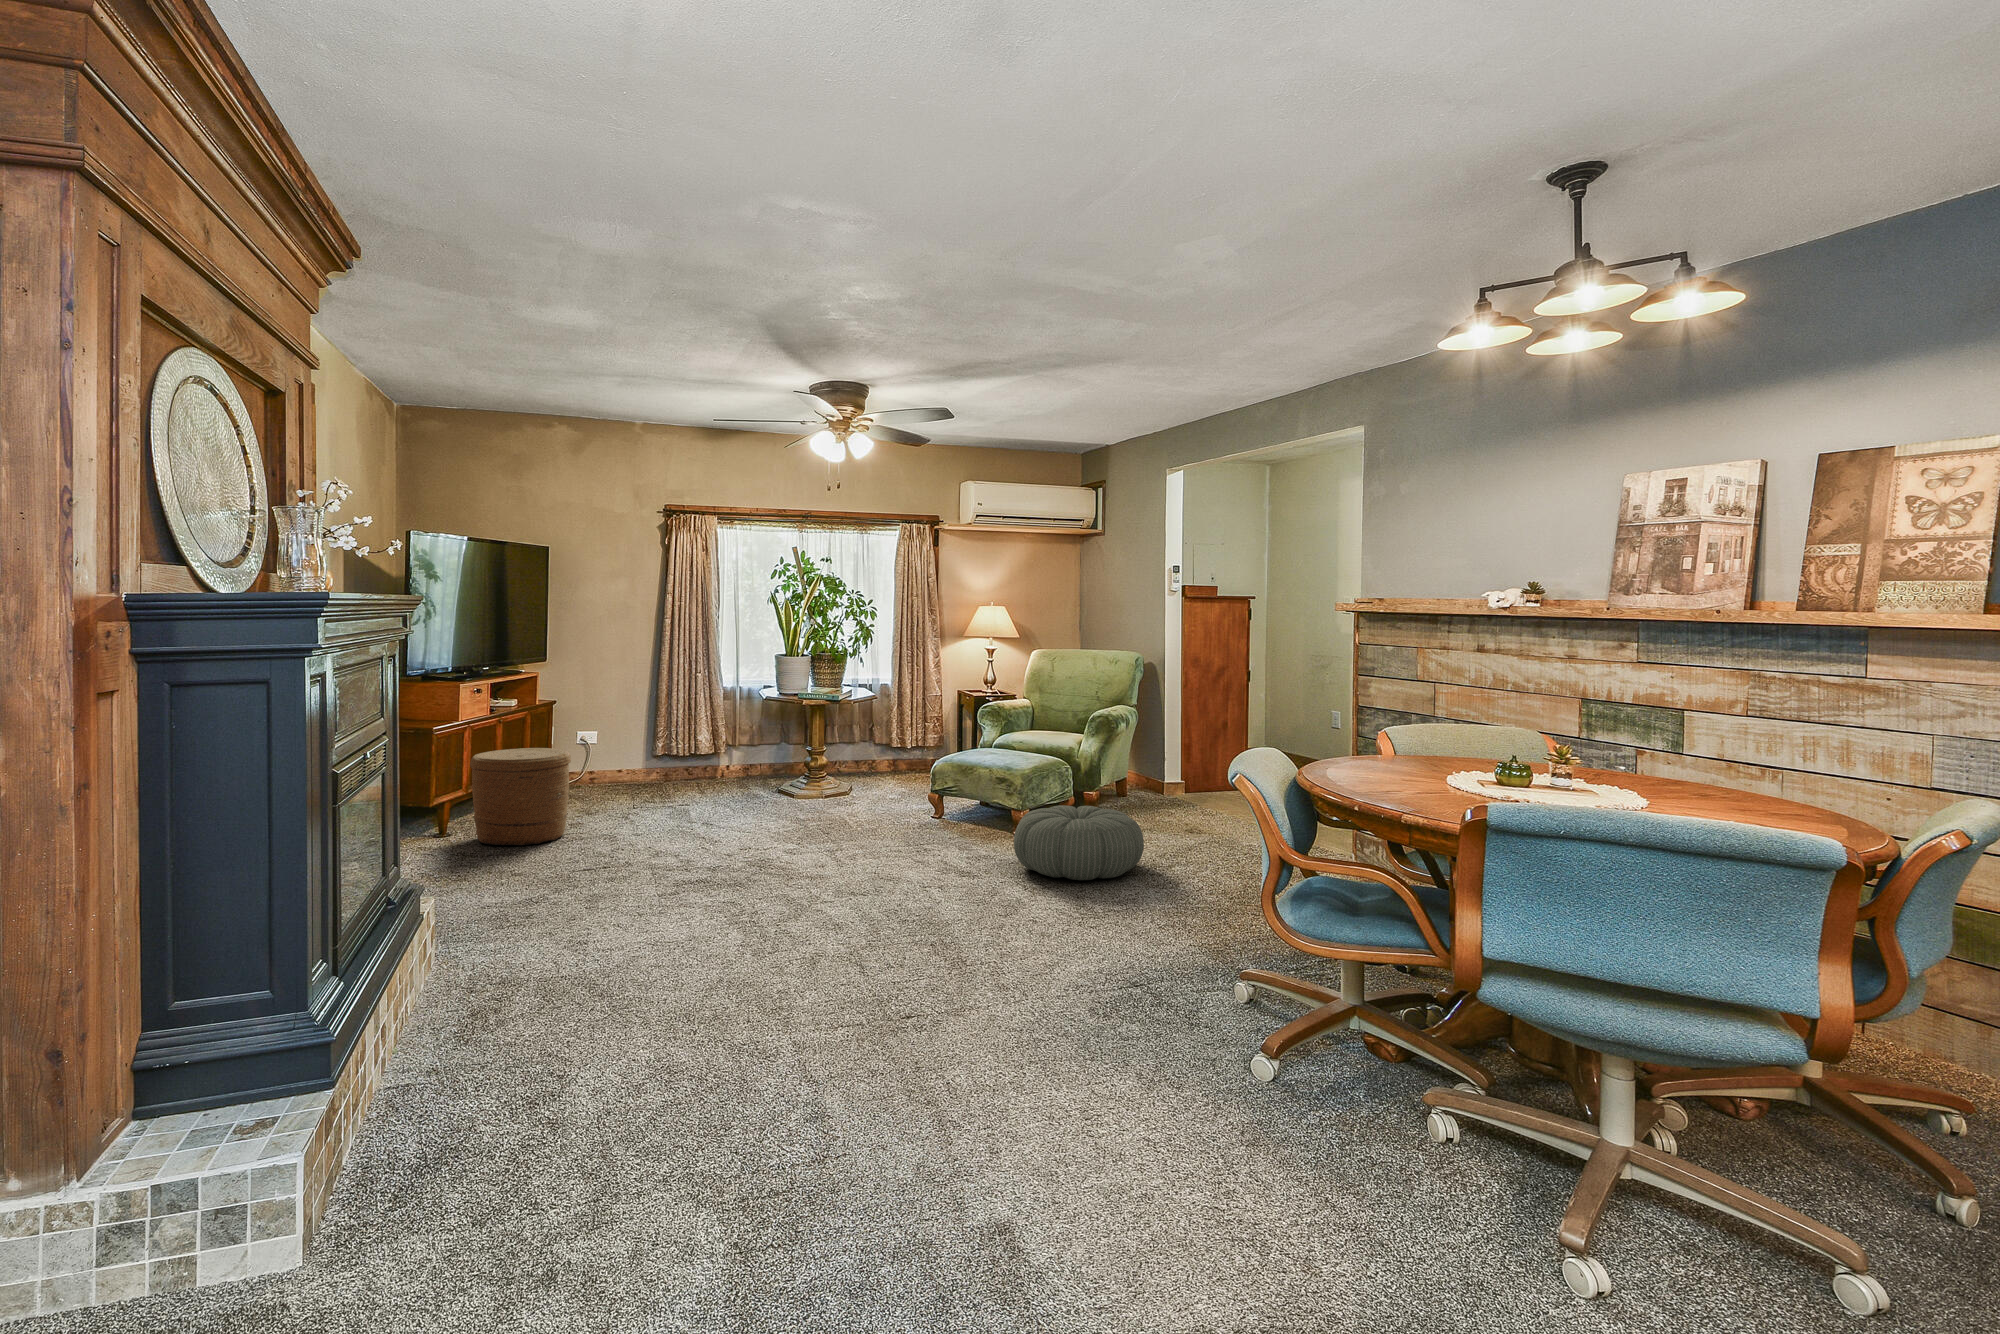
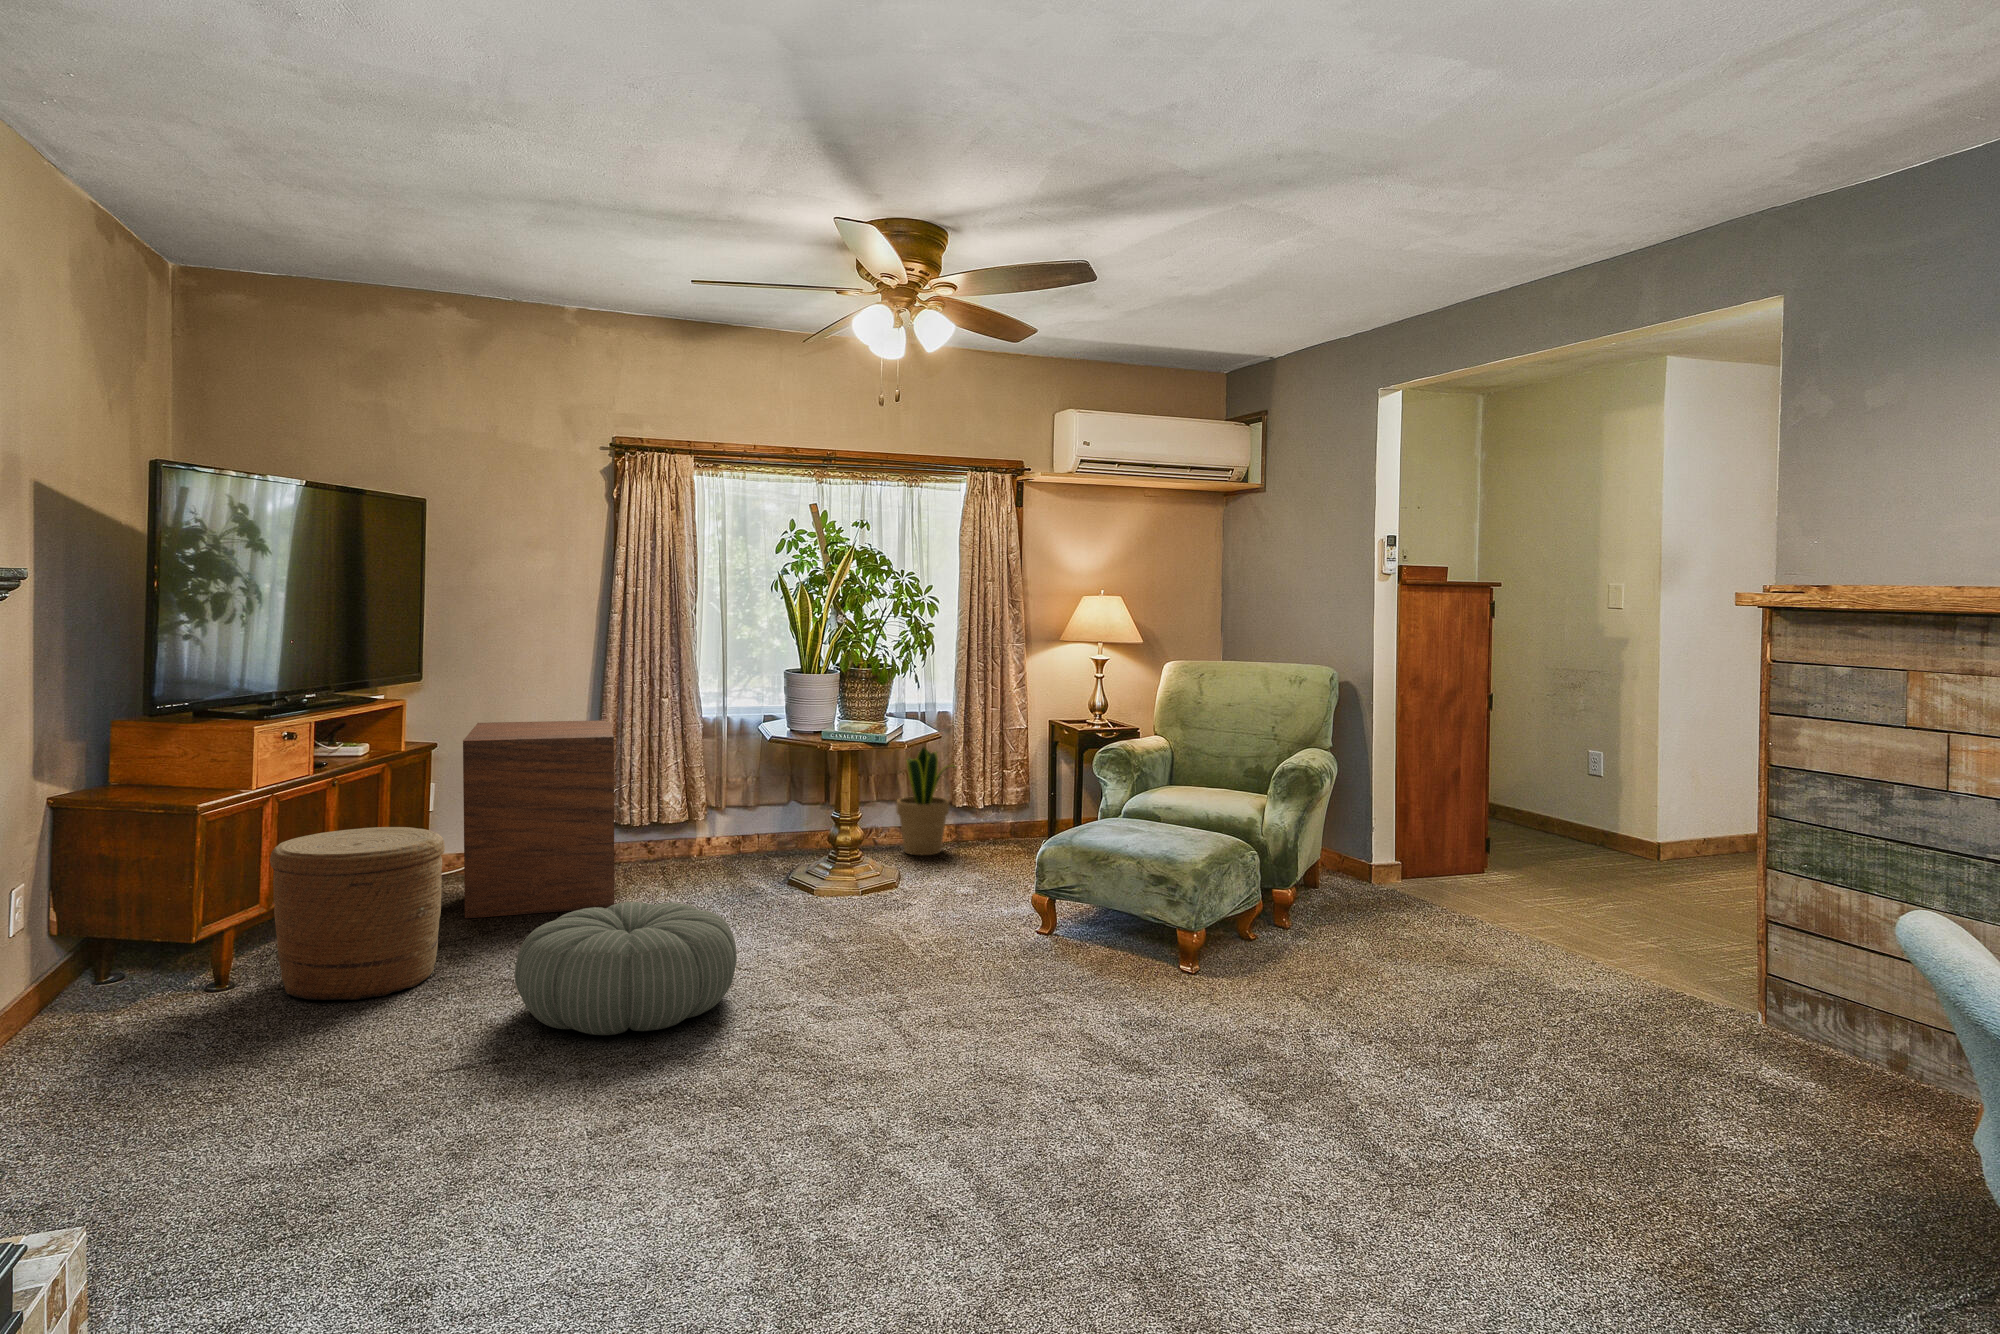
side table: none [574,688,669,809] -> present [463,720,615,918]
potted plant: none [854,706,894,778] -> present [896,748,956,855]
pouf: present [1014,805,1144,880] -> present [515,902,737,1035]

